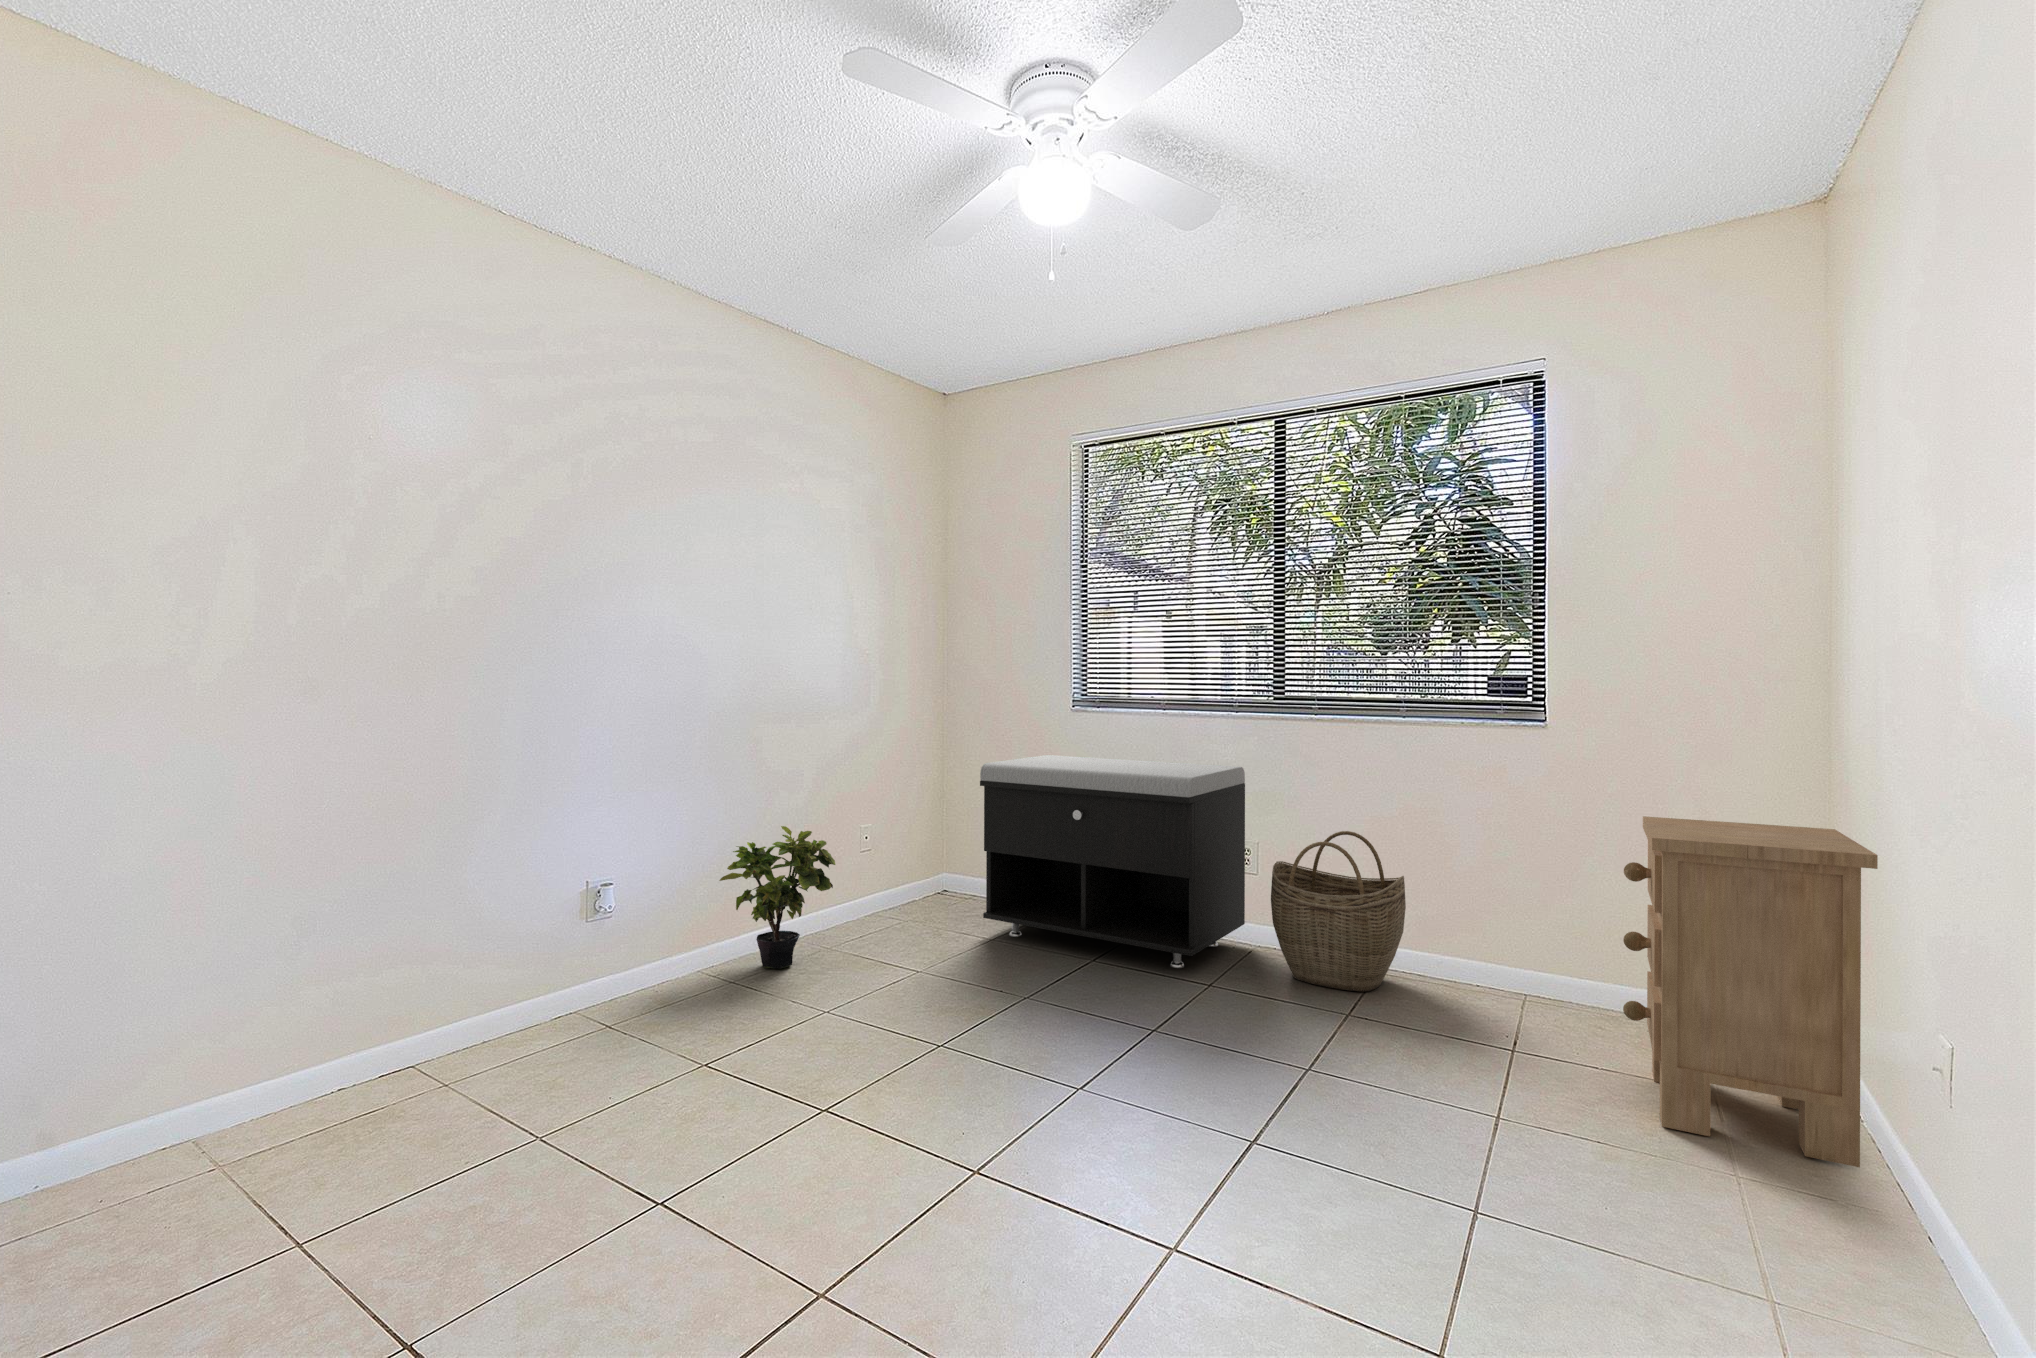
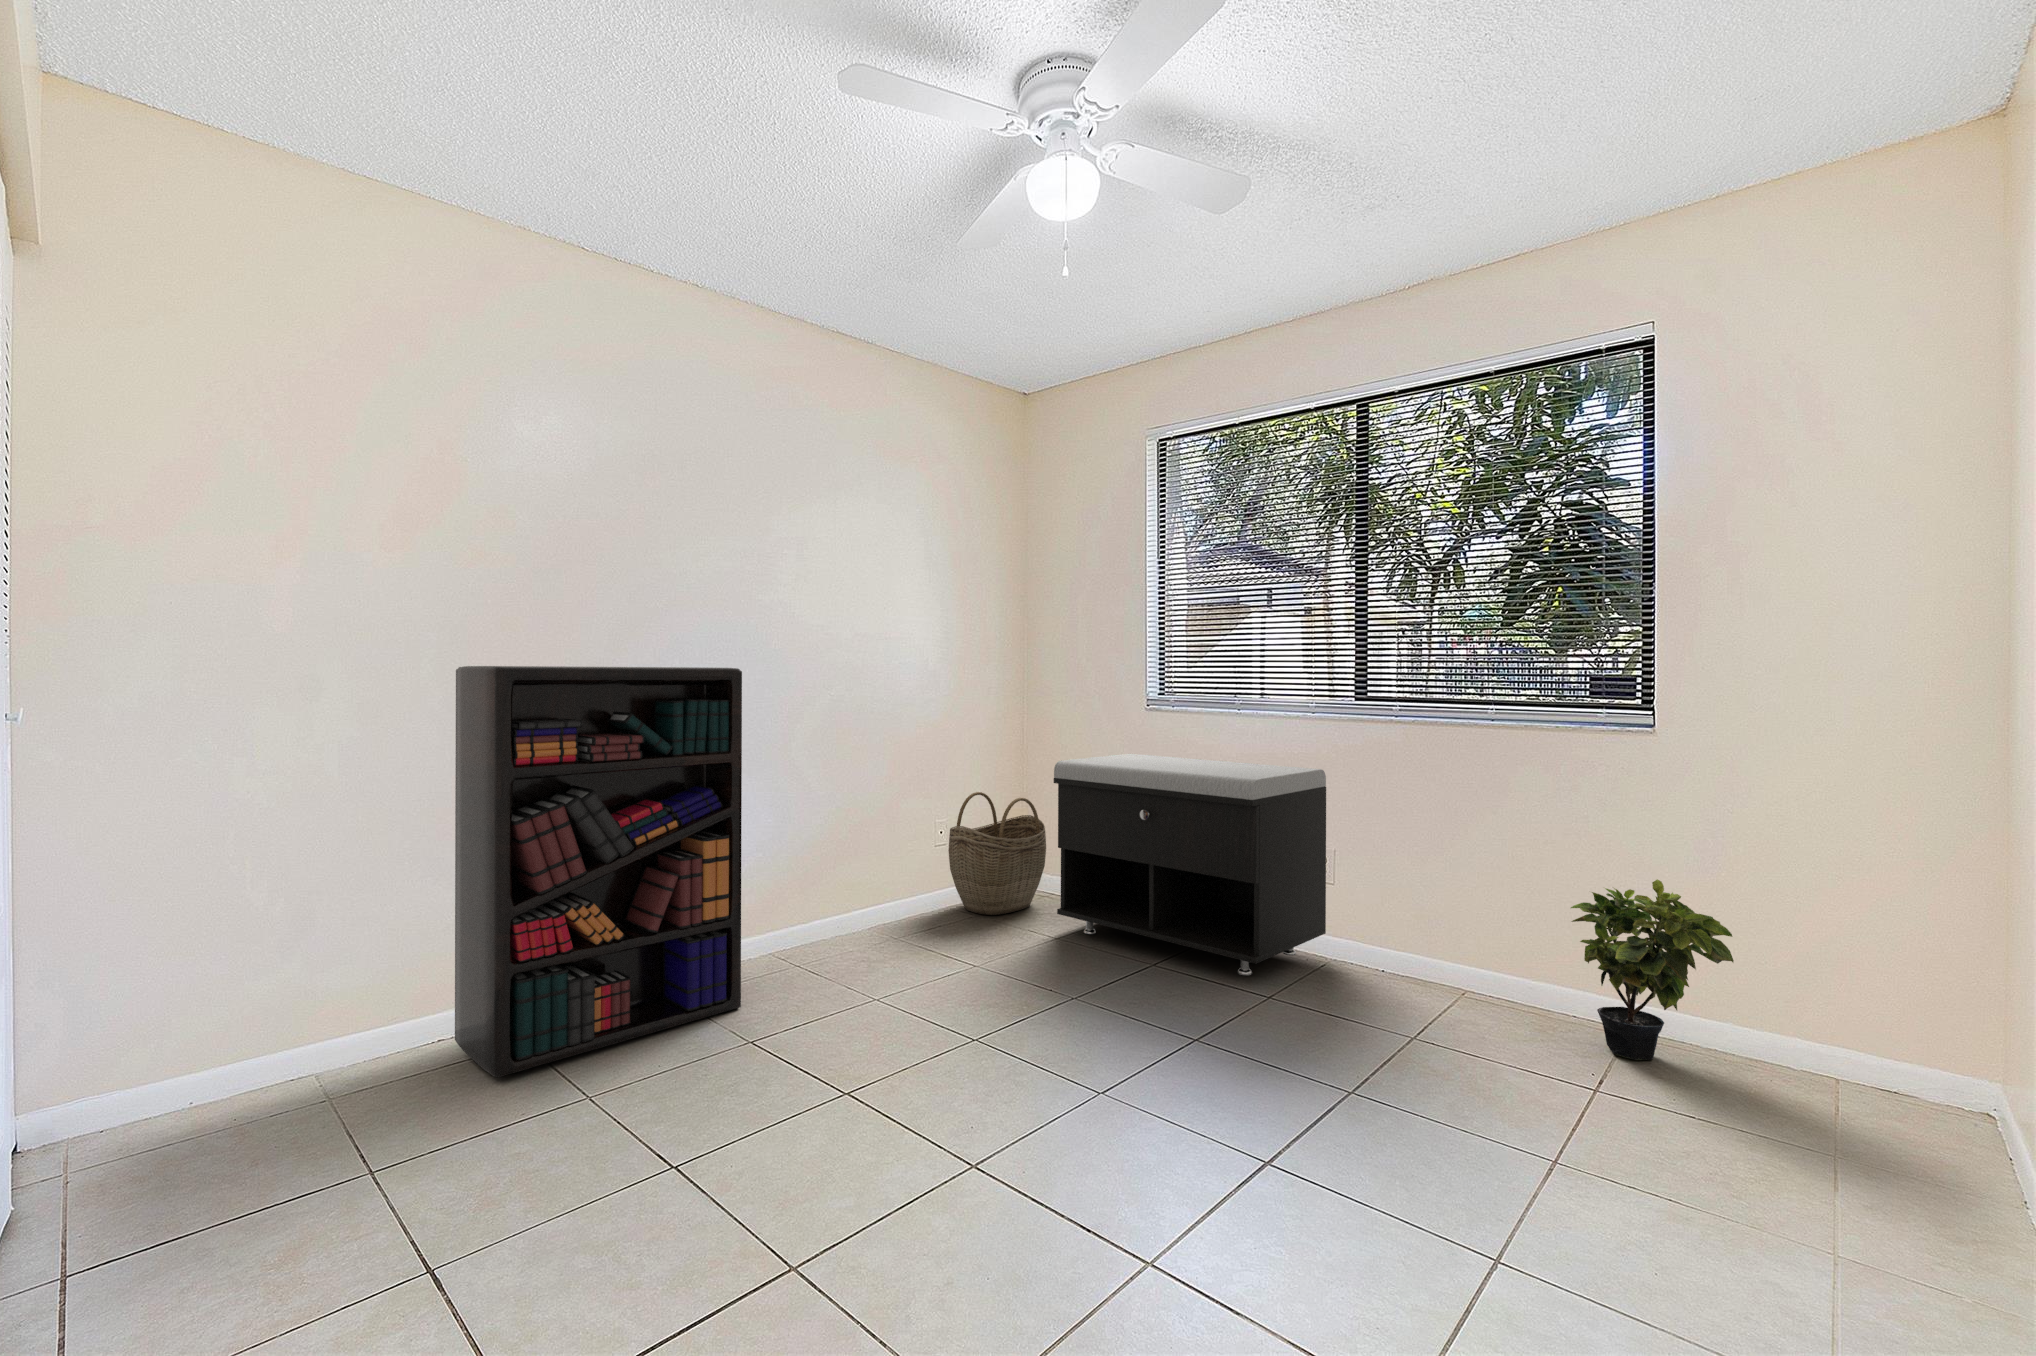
bookshelf: none [350,667,676,1127] -> present [455,666,742,1077]
nightstand: present [1623,816,1878,1167] -> none [1720,835,2029,1263]
potted plant: present [719,826,835,968] -> present [1571,879,1734,1060]
woven basket: present [1271,831,1406,991] -> present [948,792,1046,915]

